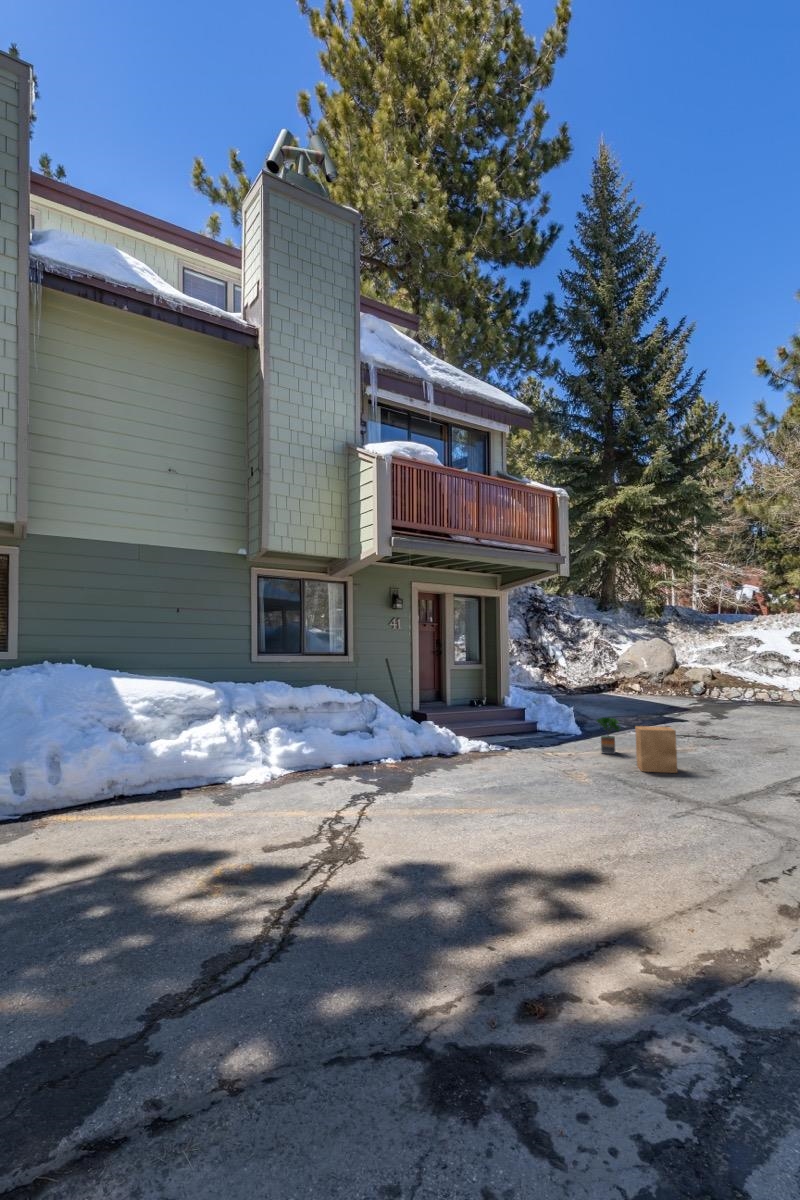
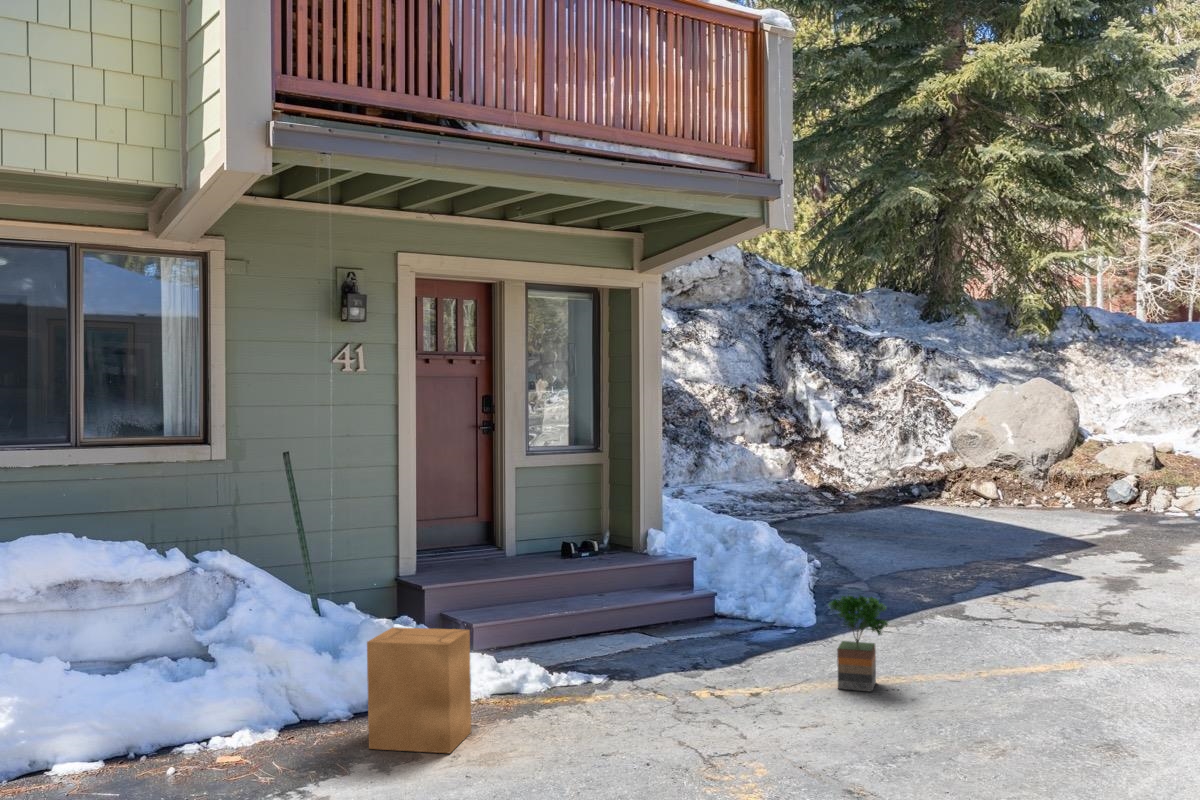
cardboard box: present [635,726,677,773] -> present [367,627,472,753]

